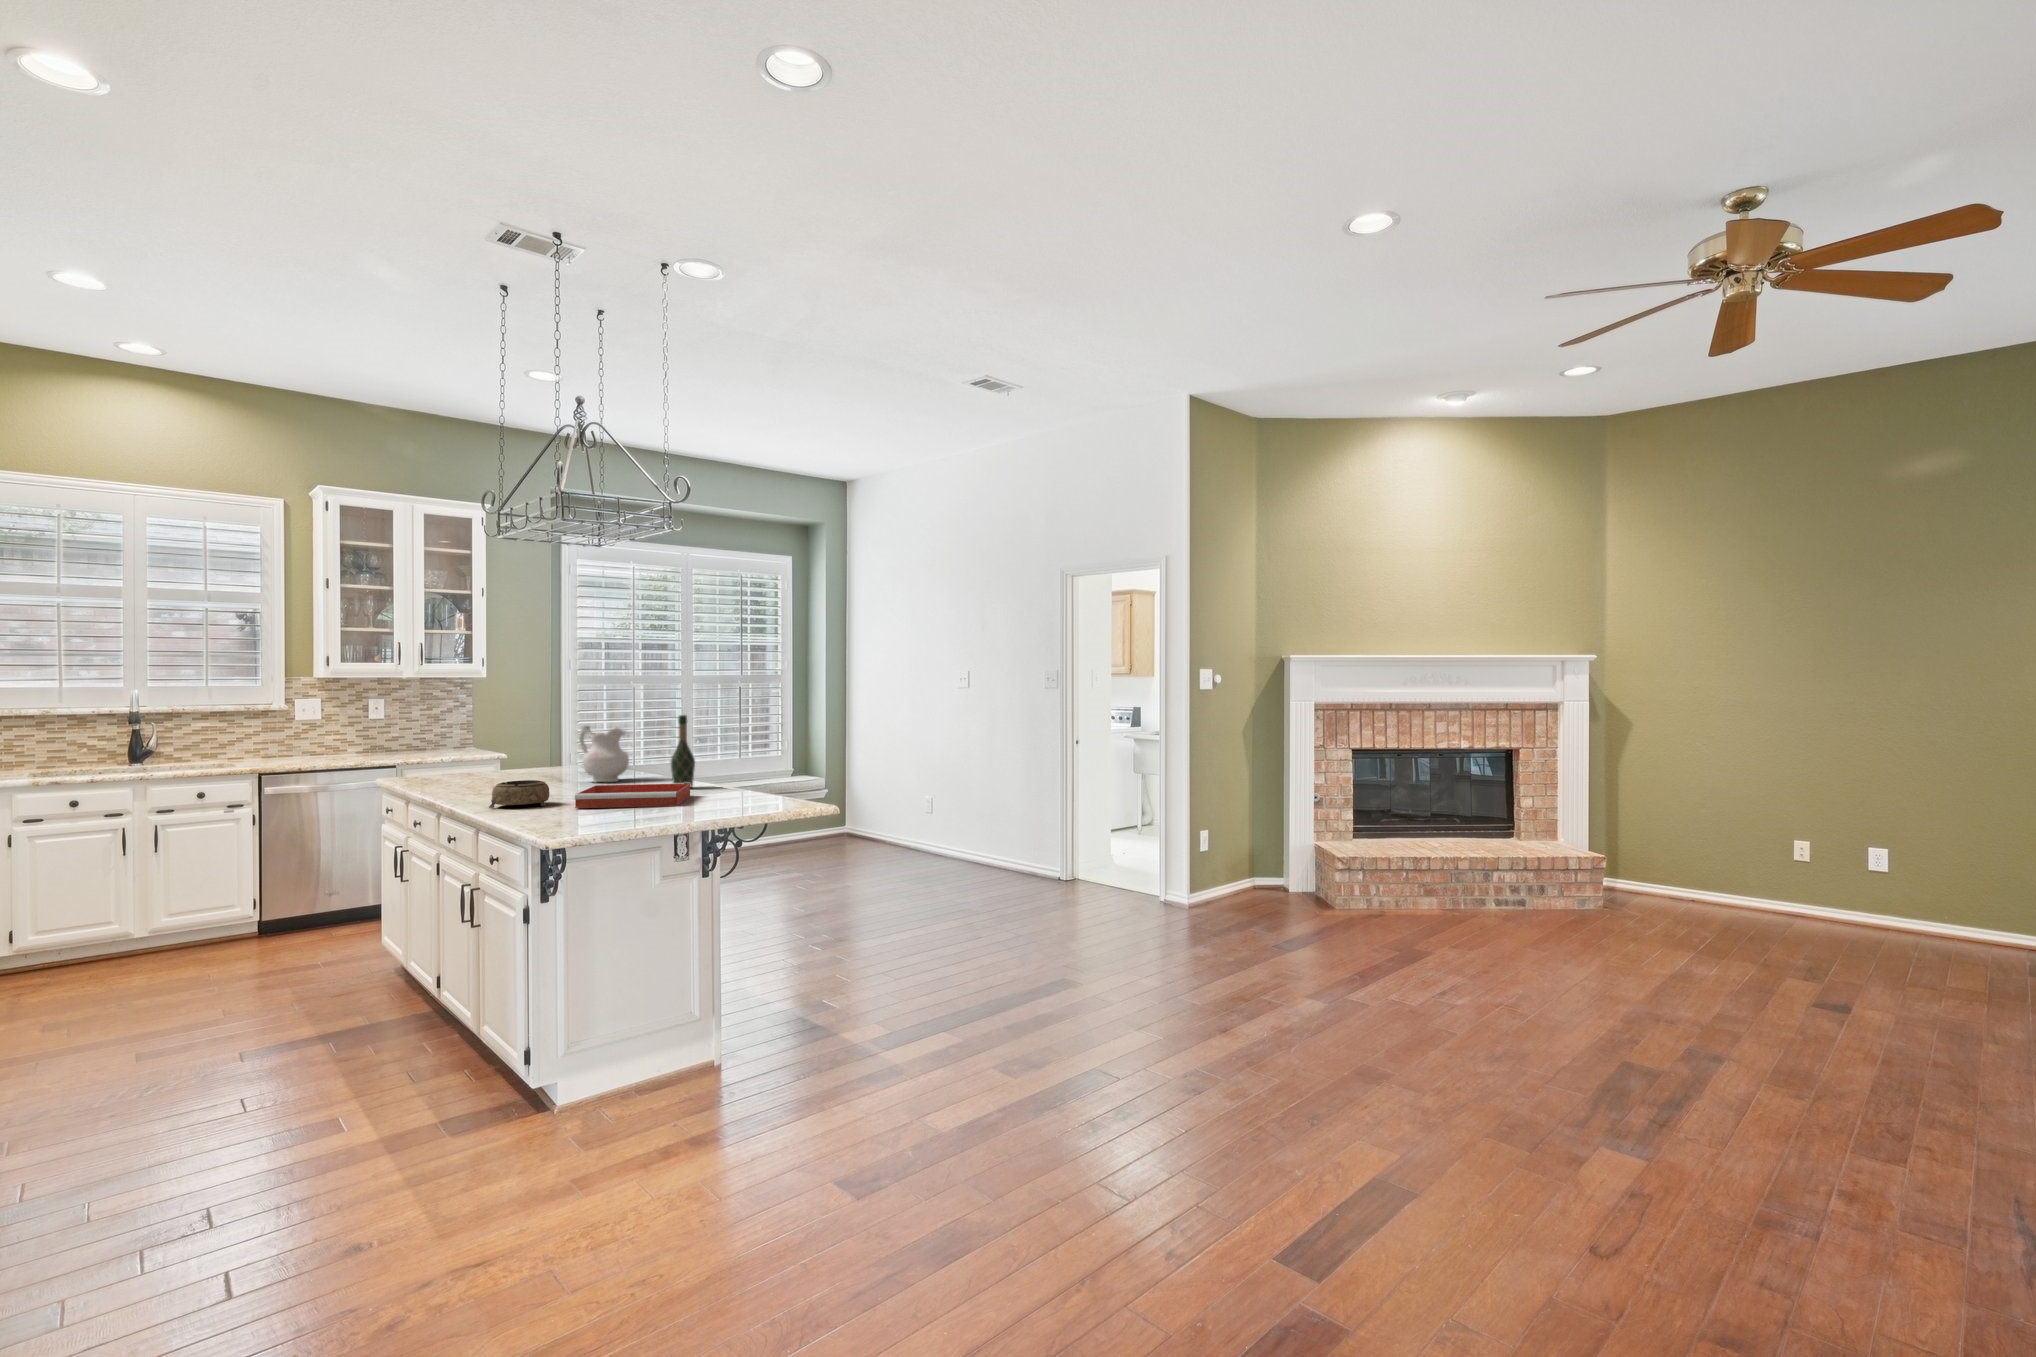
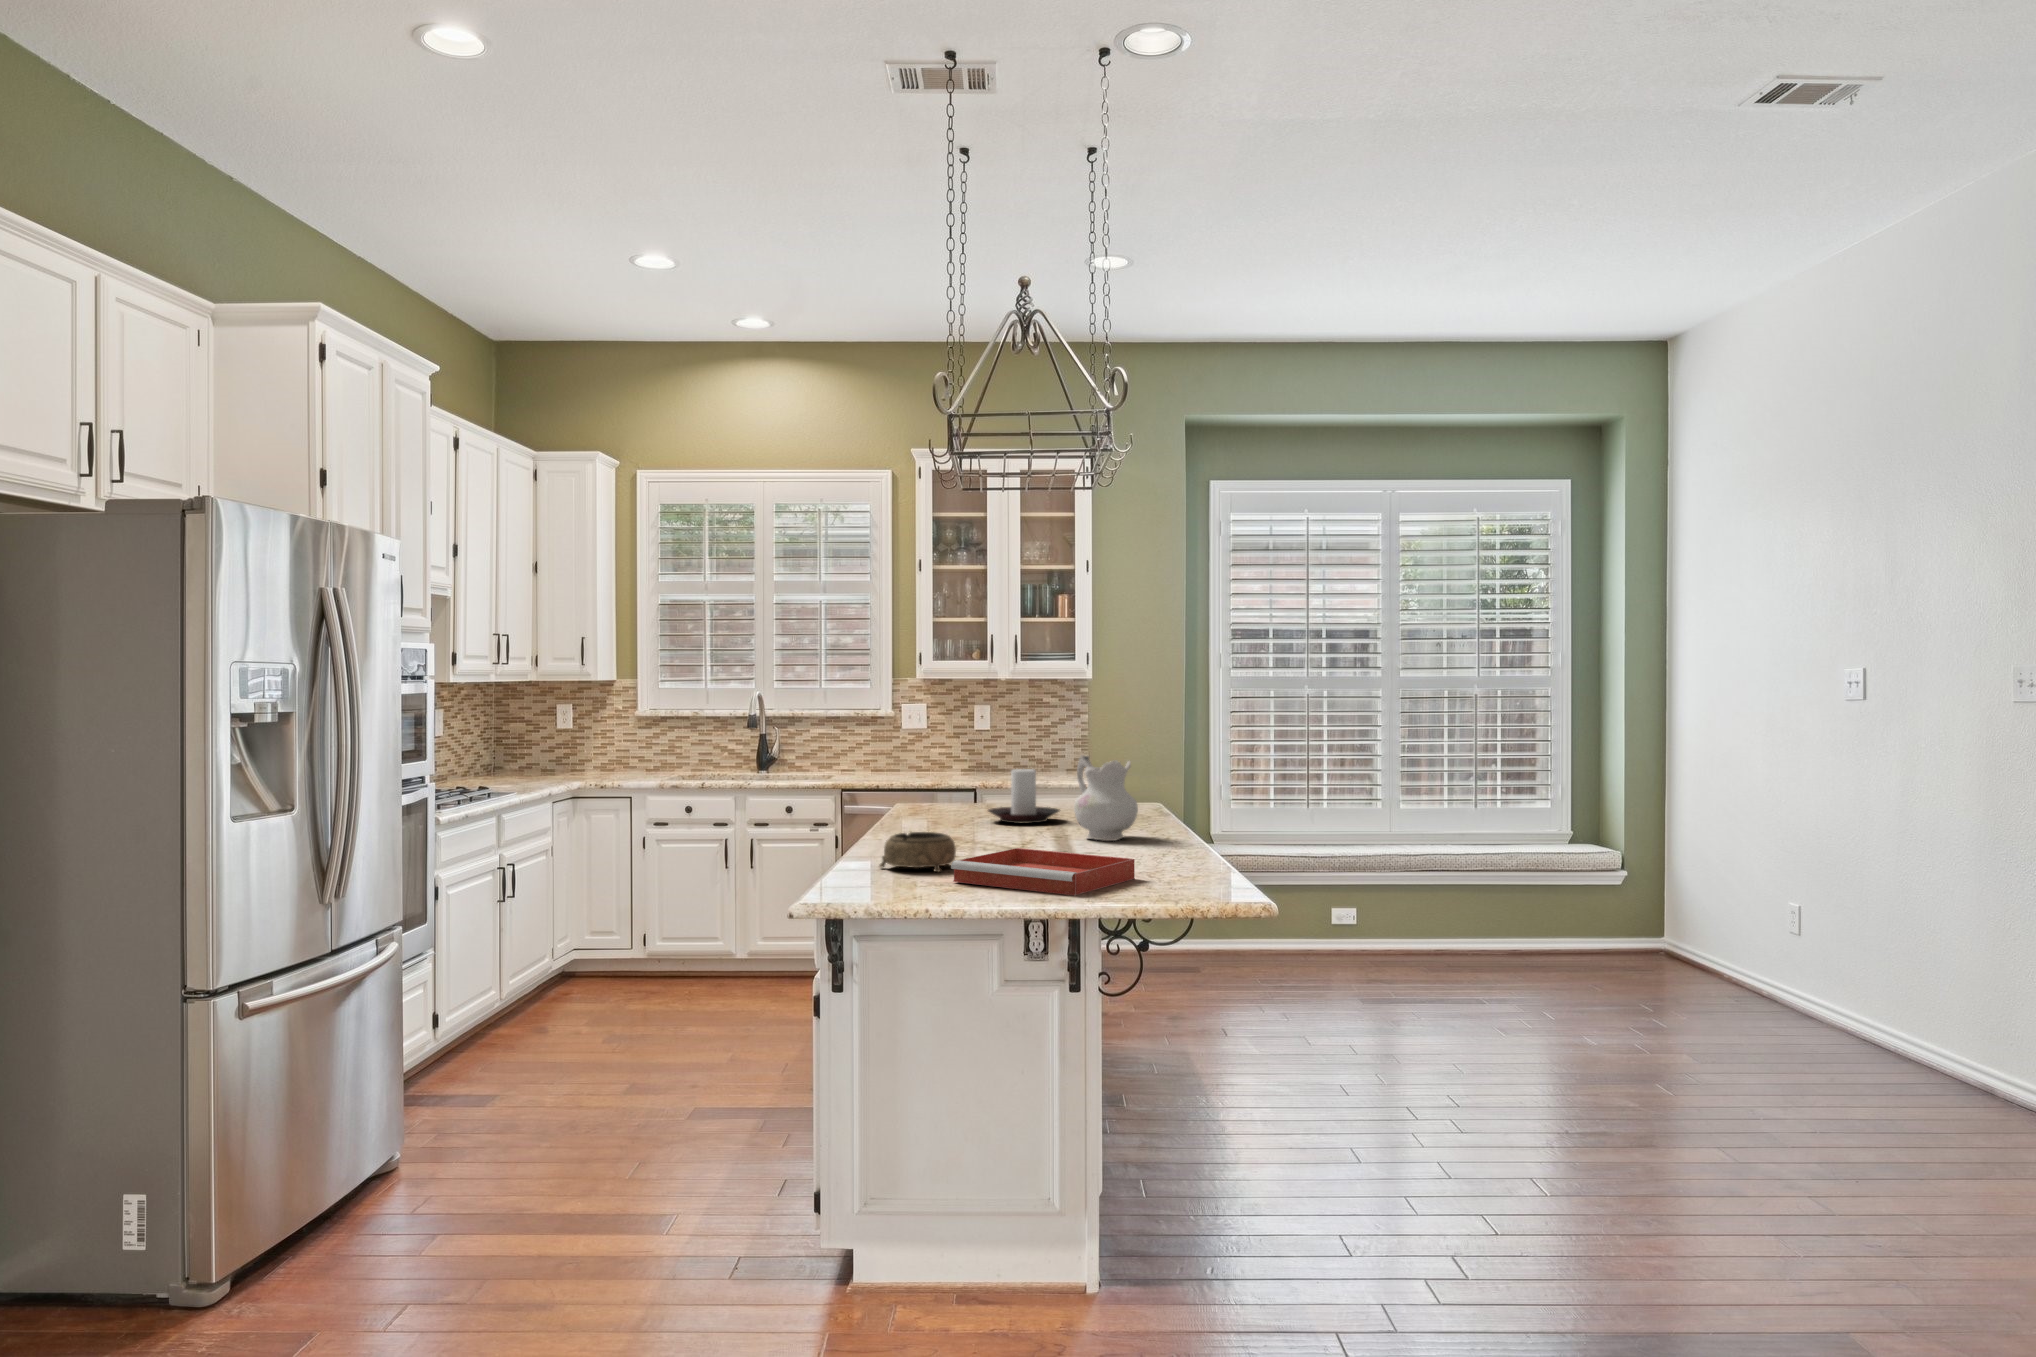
wine bottle: present [671,715,695,787] -> none [1142,748,1179,864]
candle holder: none [480,738,541,780] -> present [988,769,1059,824]

